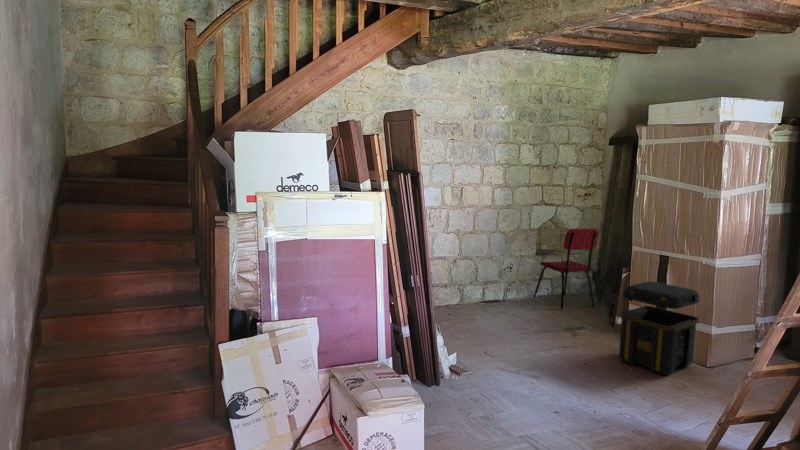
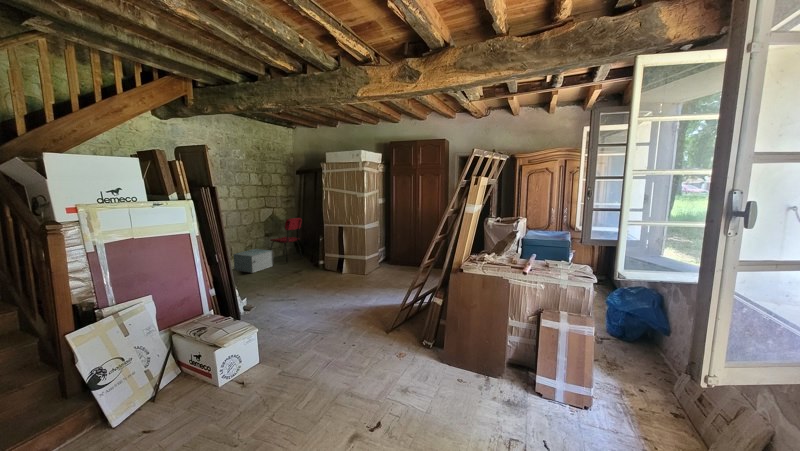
storage box: none [476,275,538,314] -> present [233,249,273,273]
toolbox: present [619,282,700,375] -> none [328,239,360,281]

